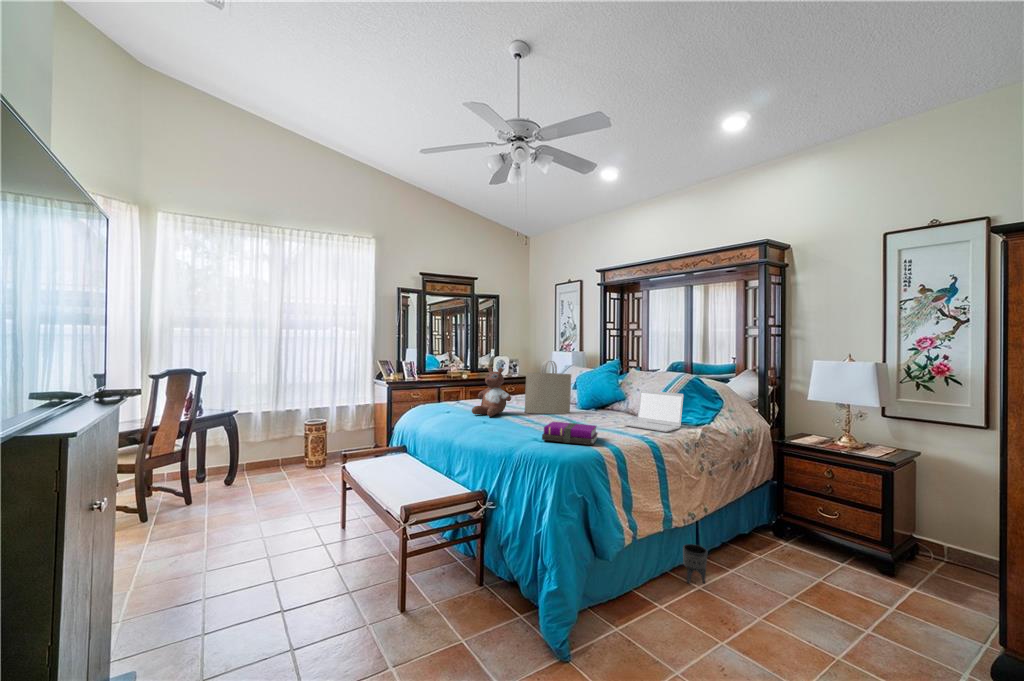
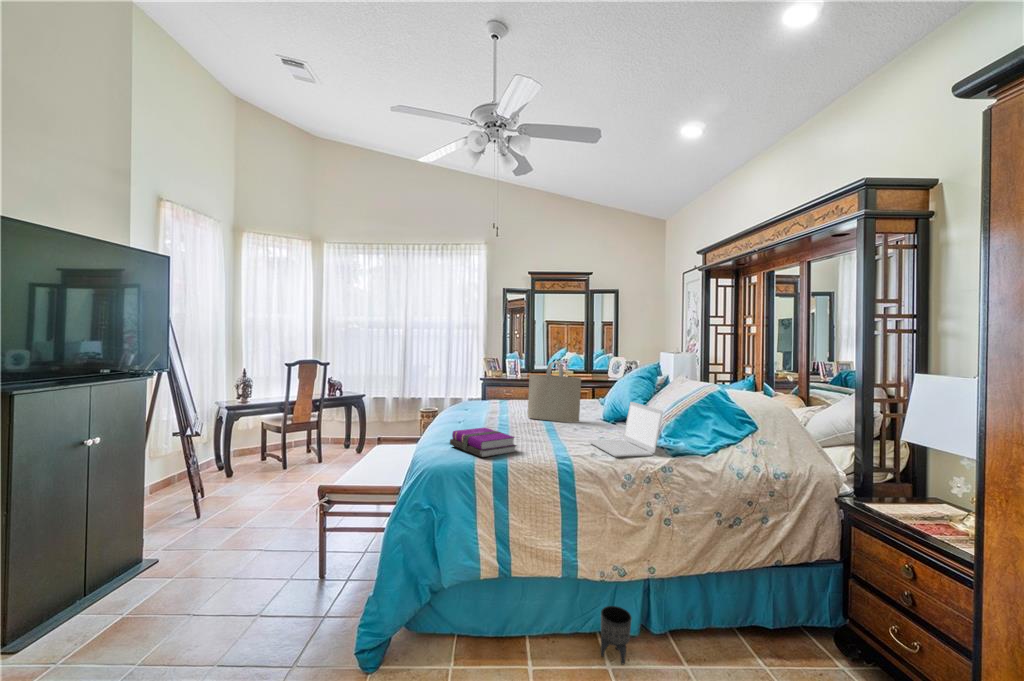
stuffed bear: present [472,367,511,416] -> none [473,366,509,417]

